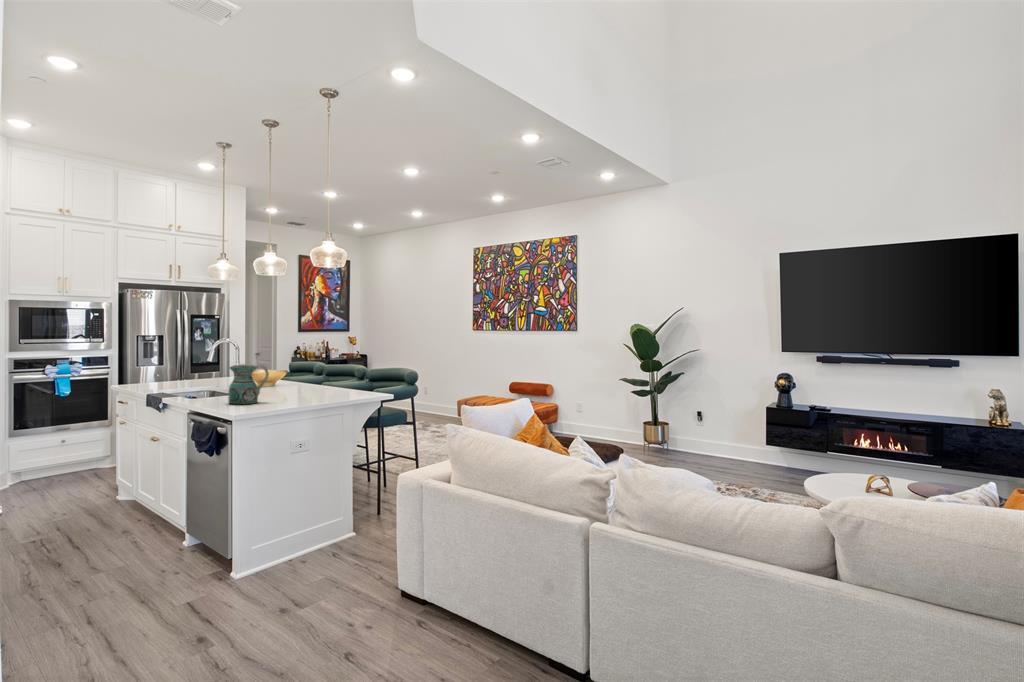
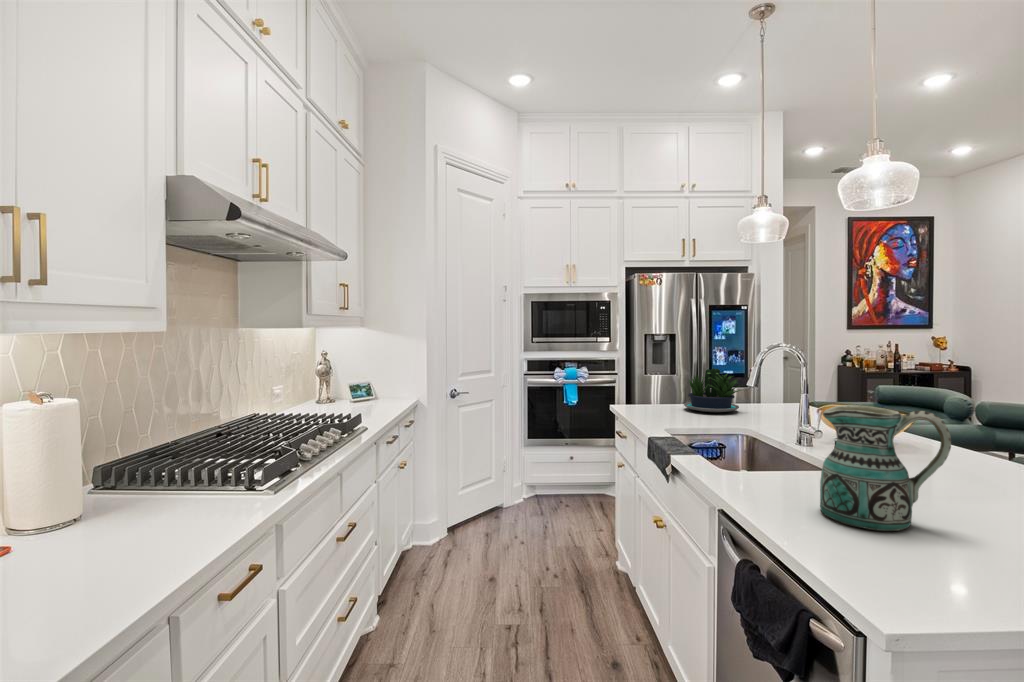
potted plant: none [171,357,213,383] -> present [684,368,742,412]

